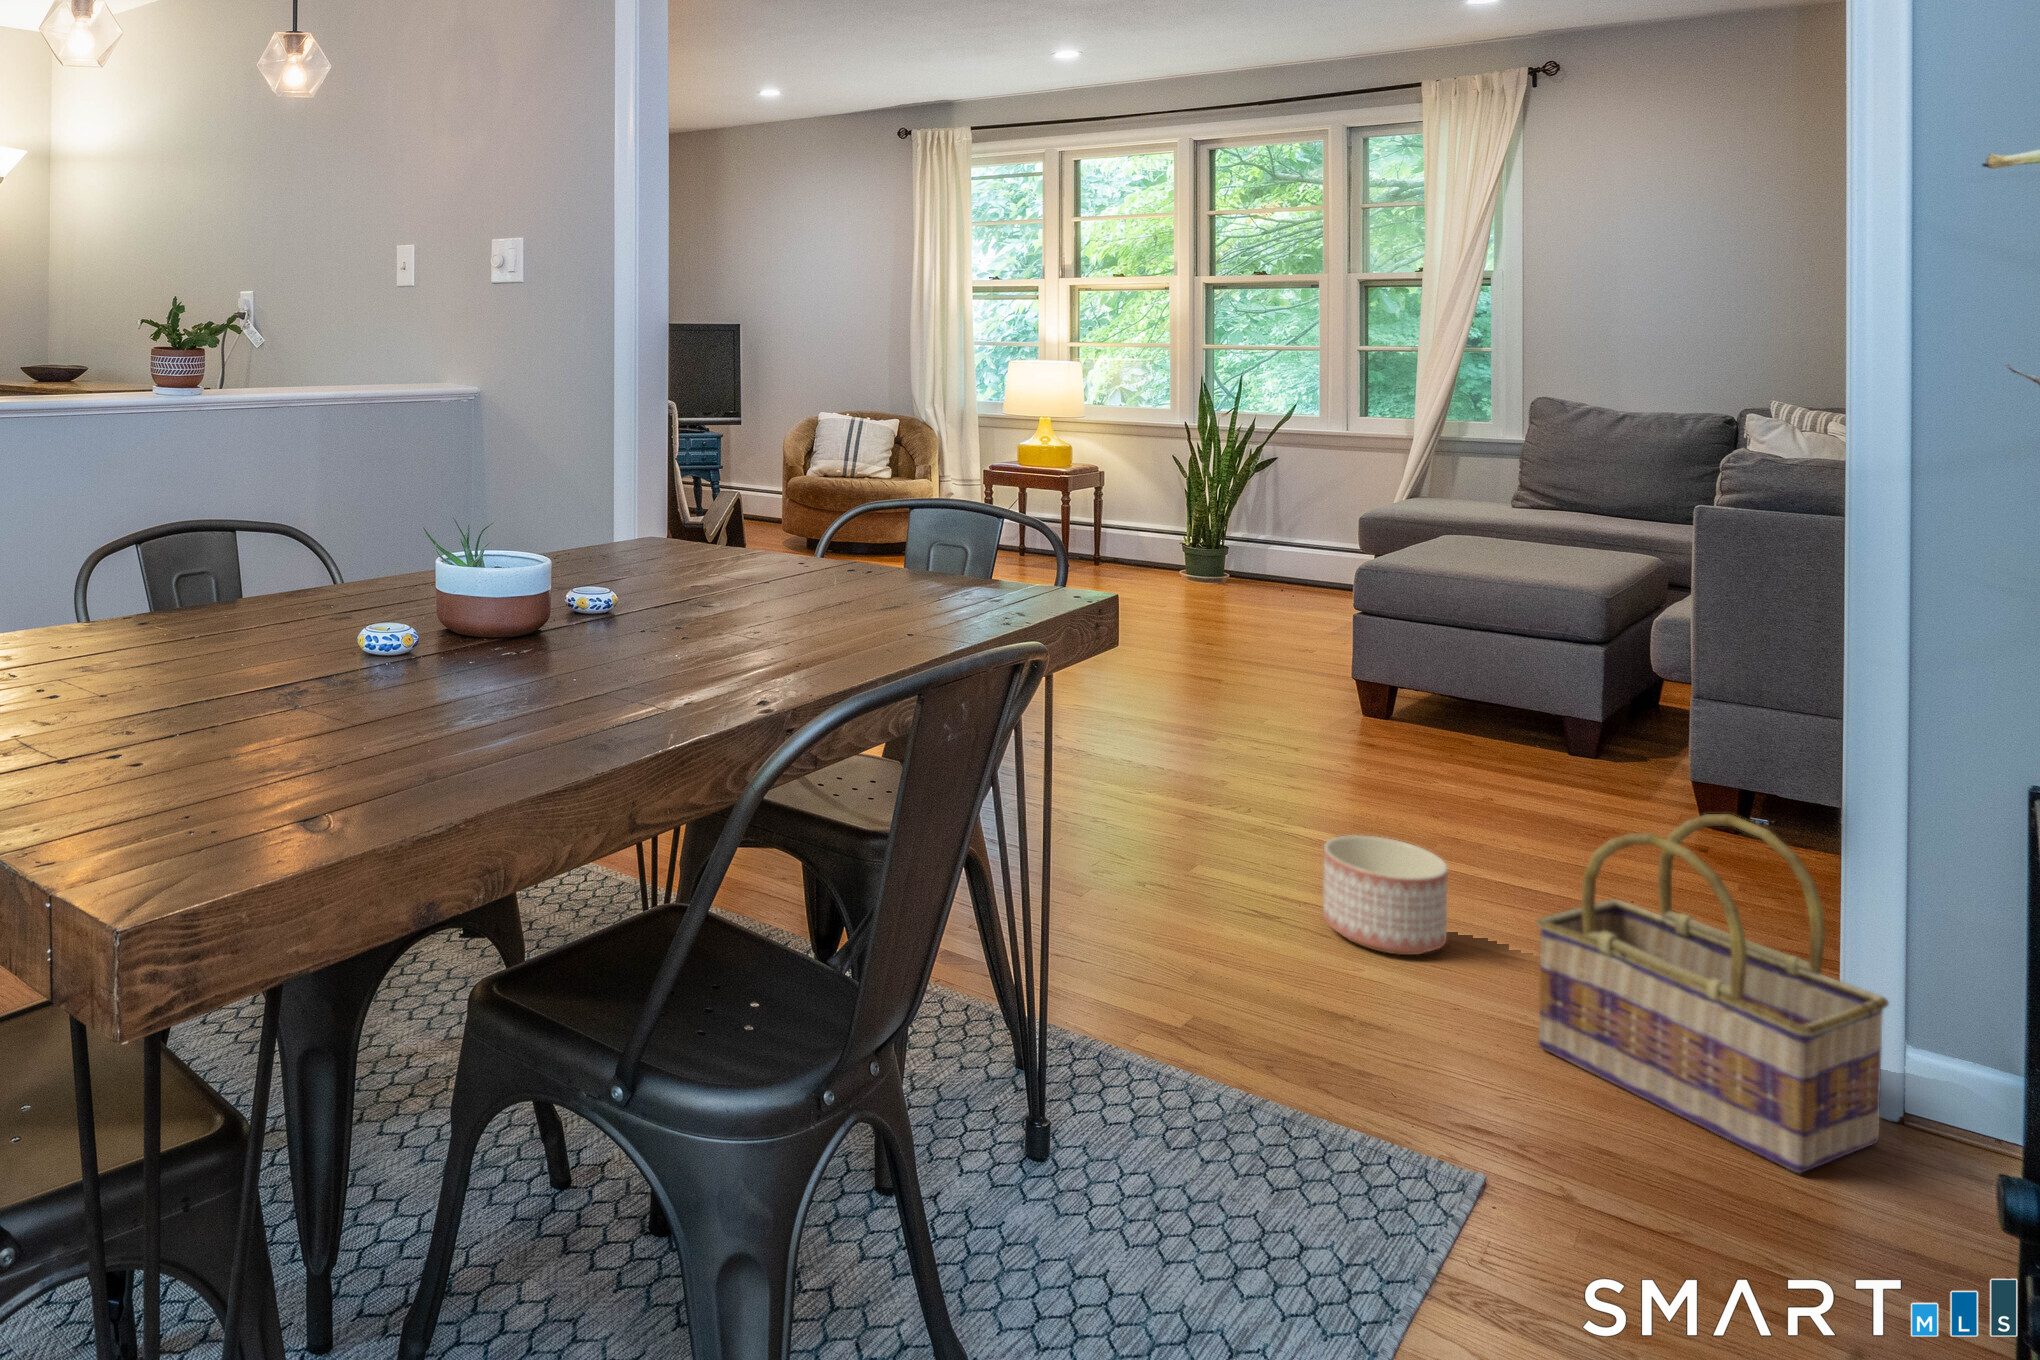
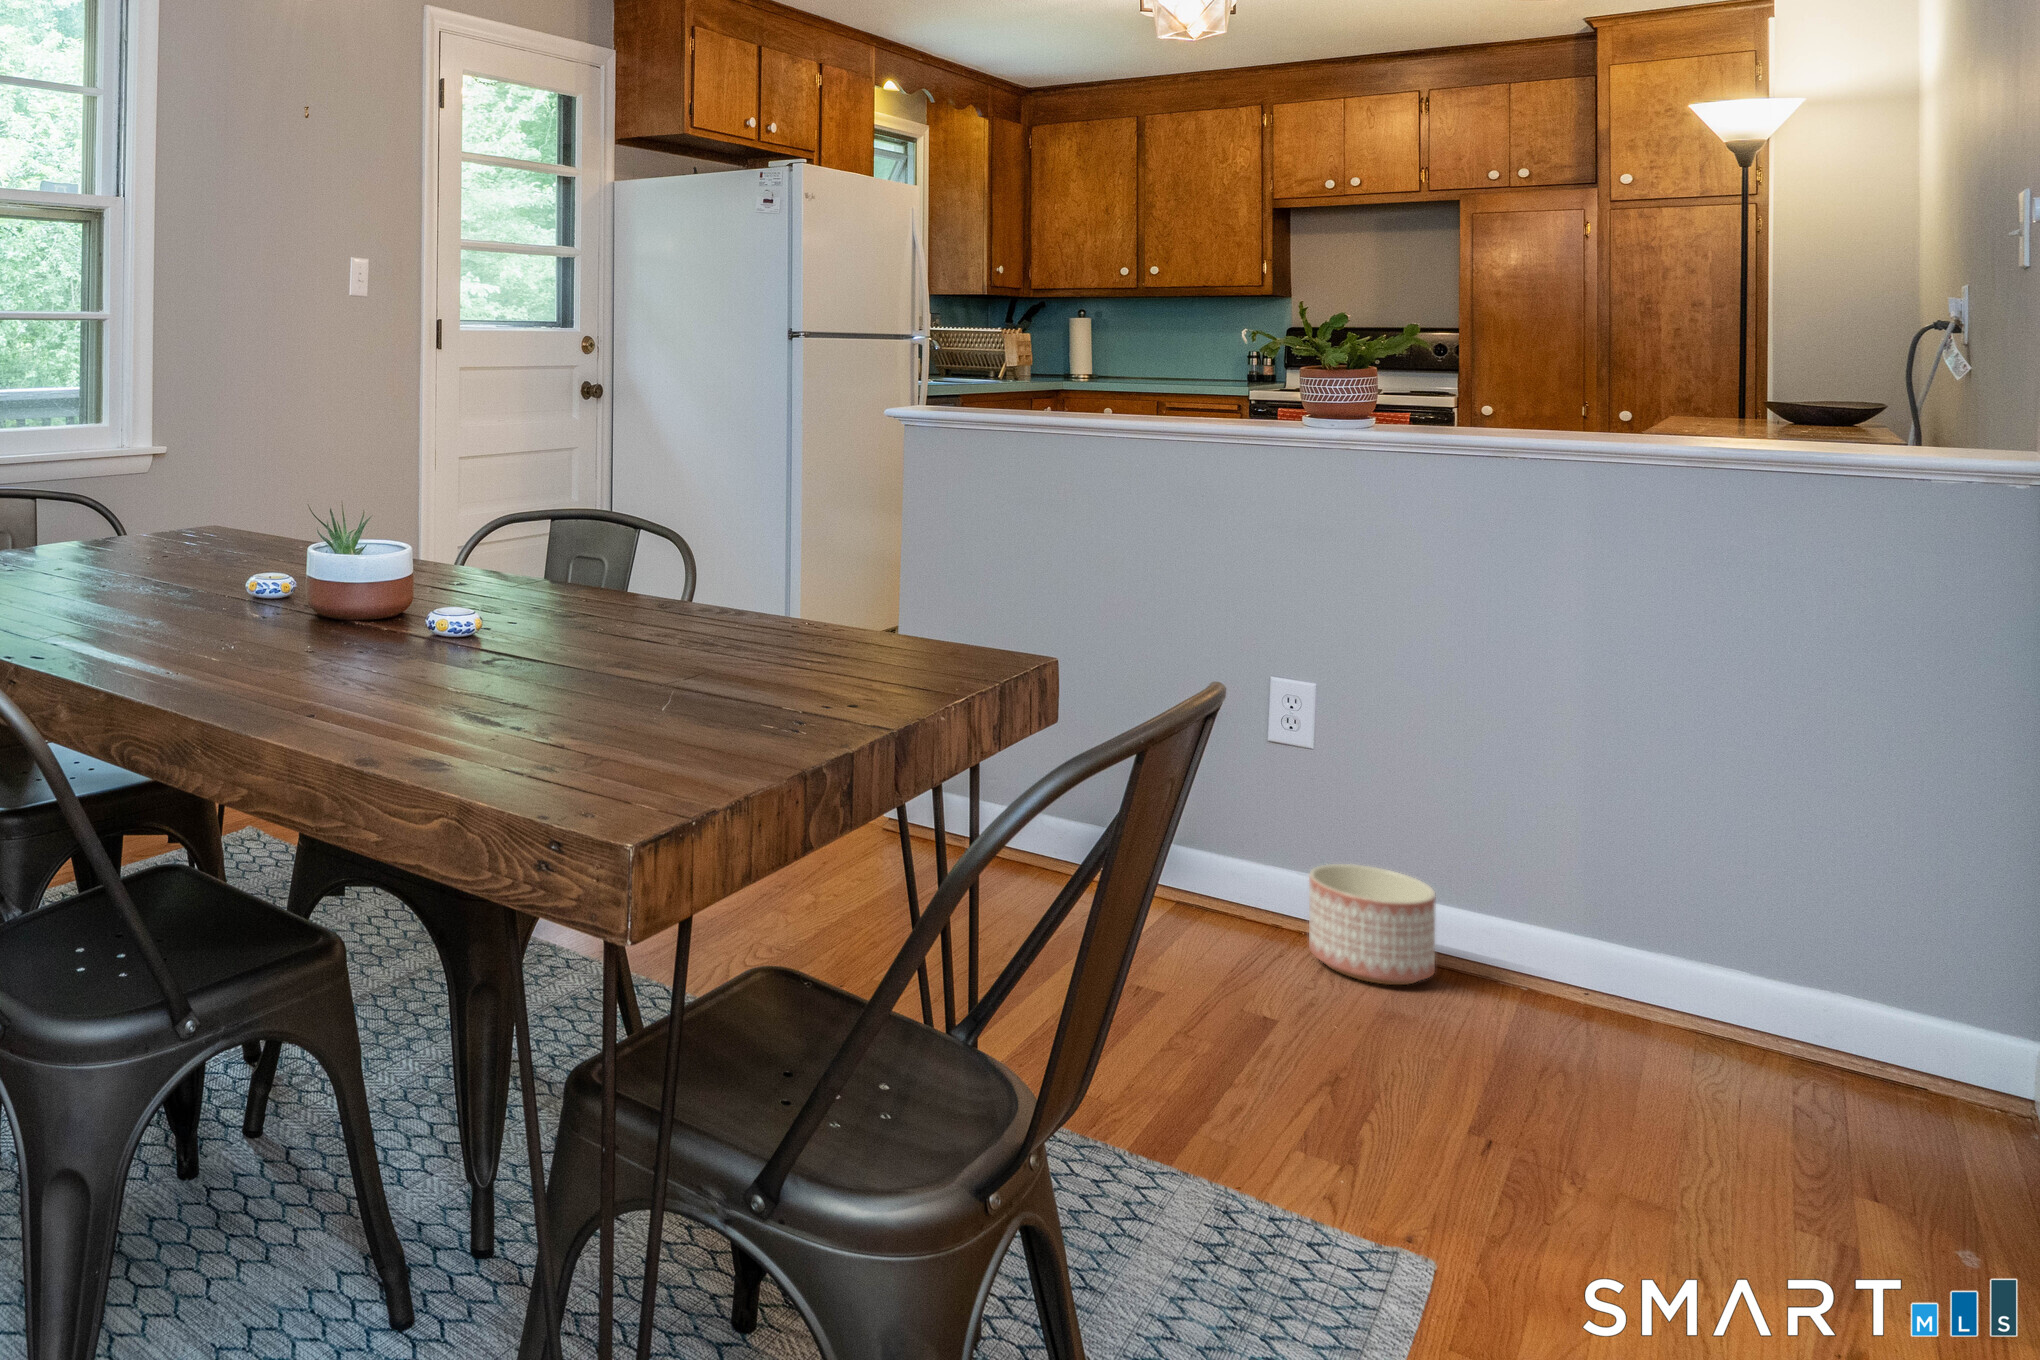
basket: present [1536,814,1889,1173] -> none [1526,821,1881,1185]

